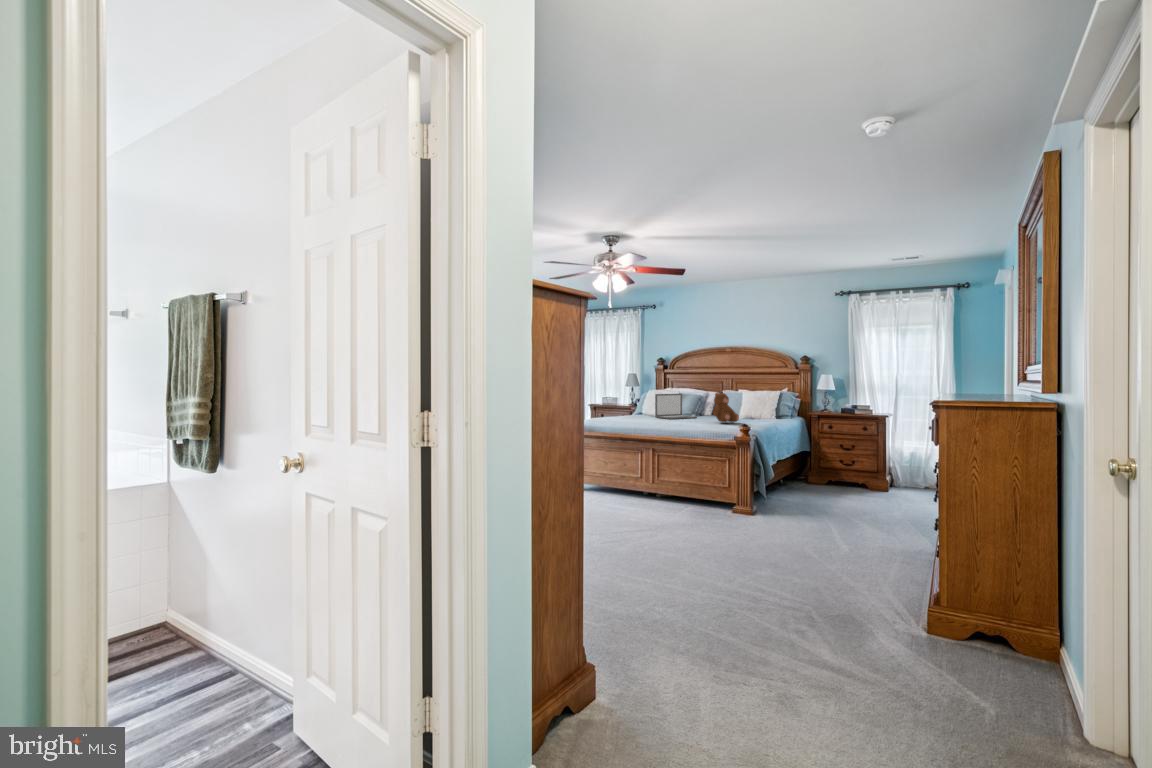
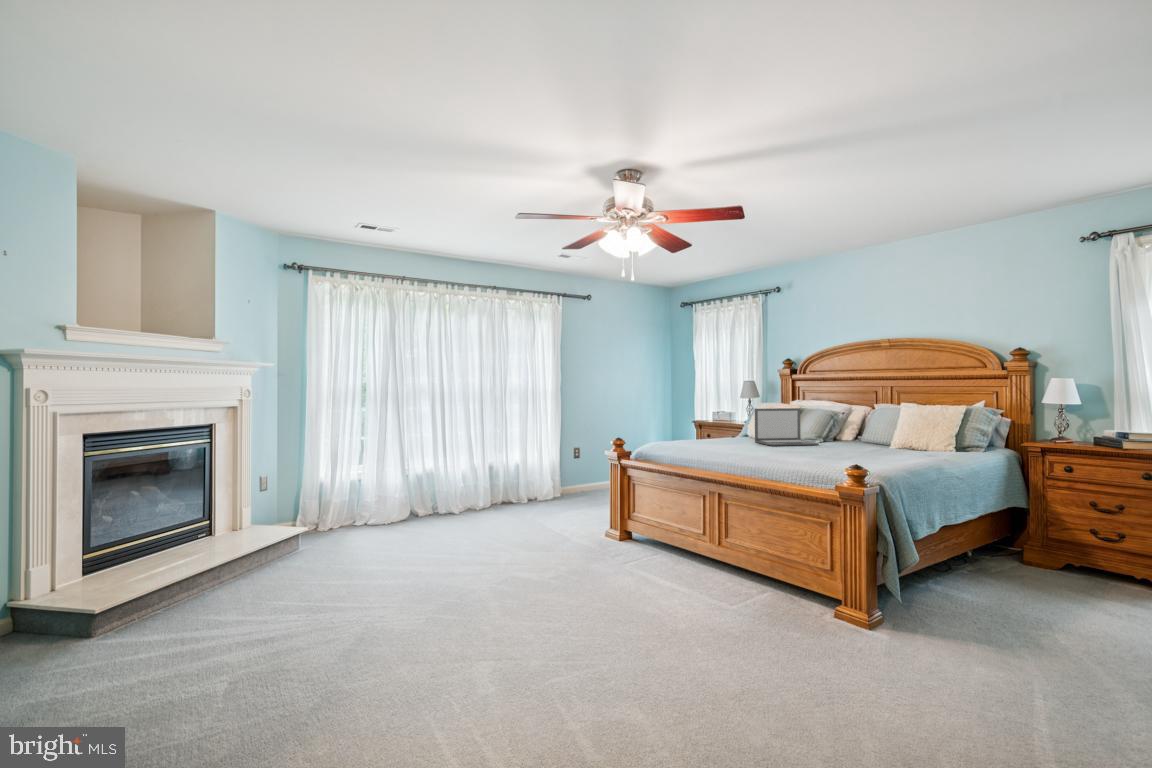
teddy bear: present [713,393,739,422] -> none [828,407,875,457]

